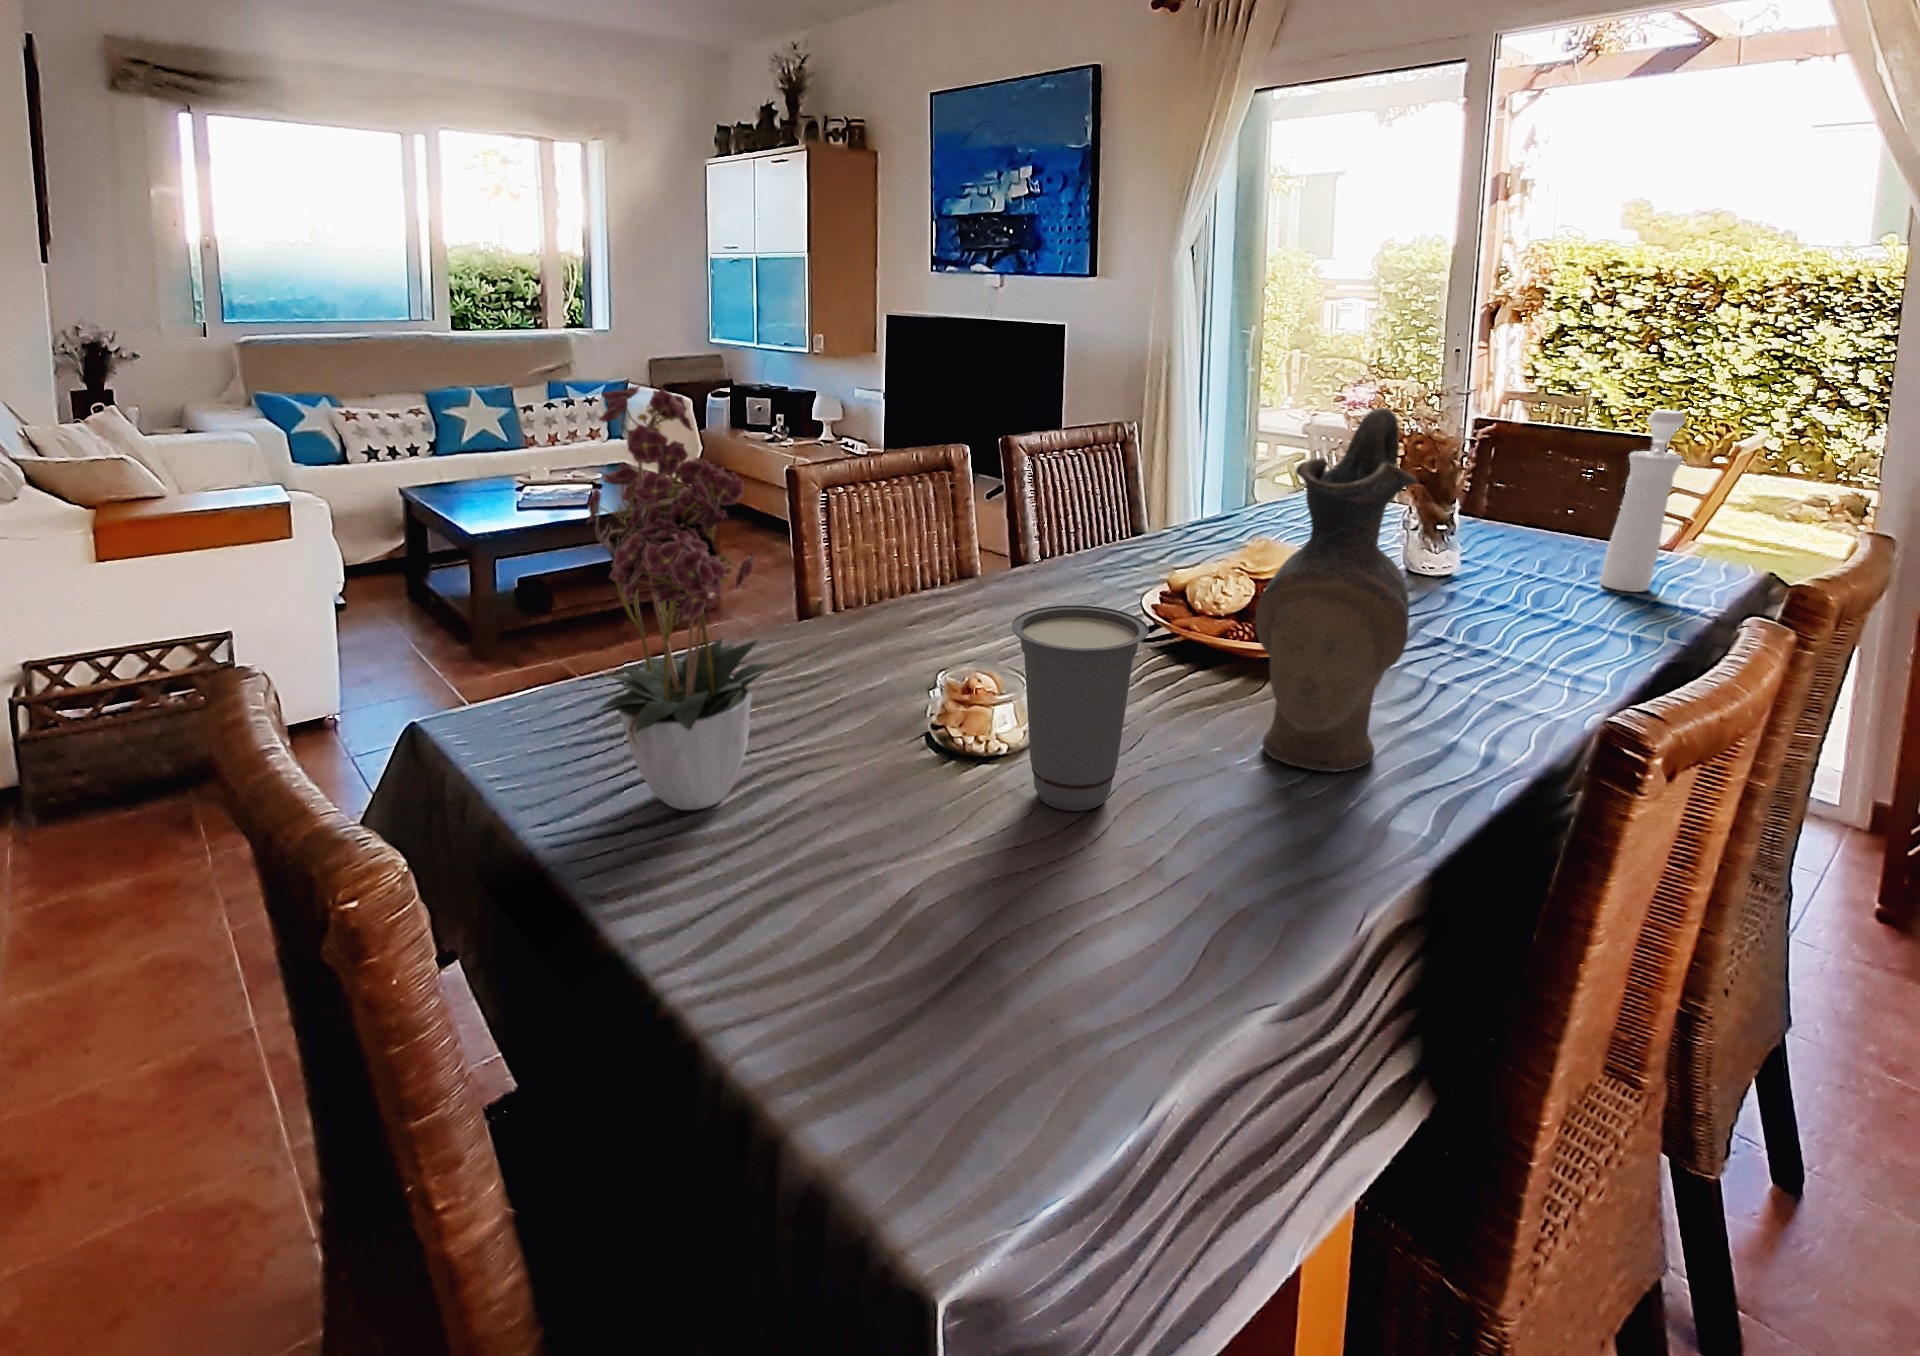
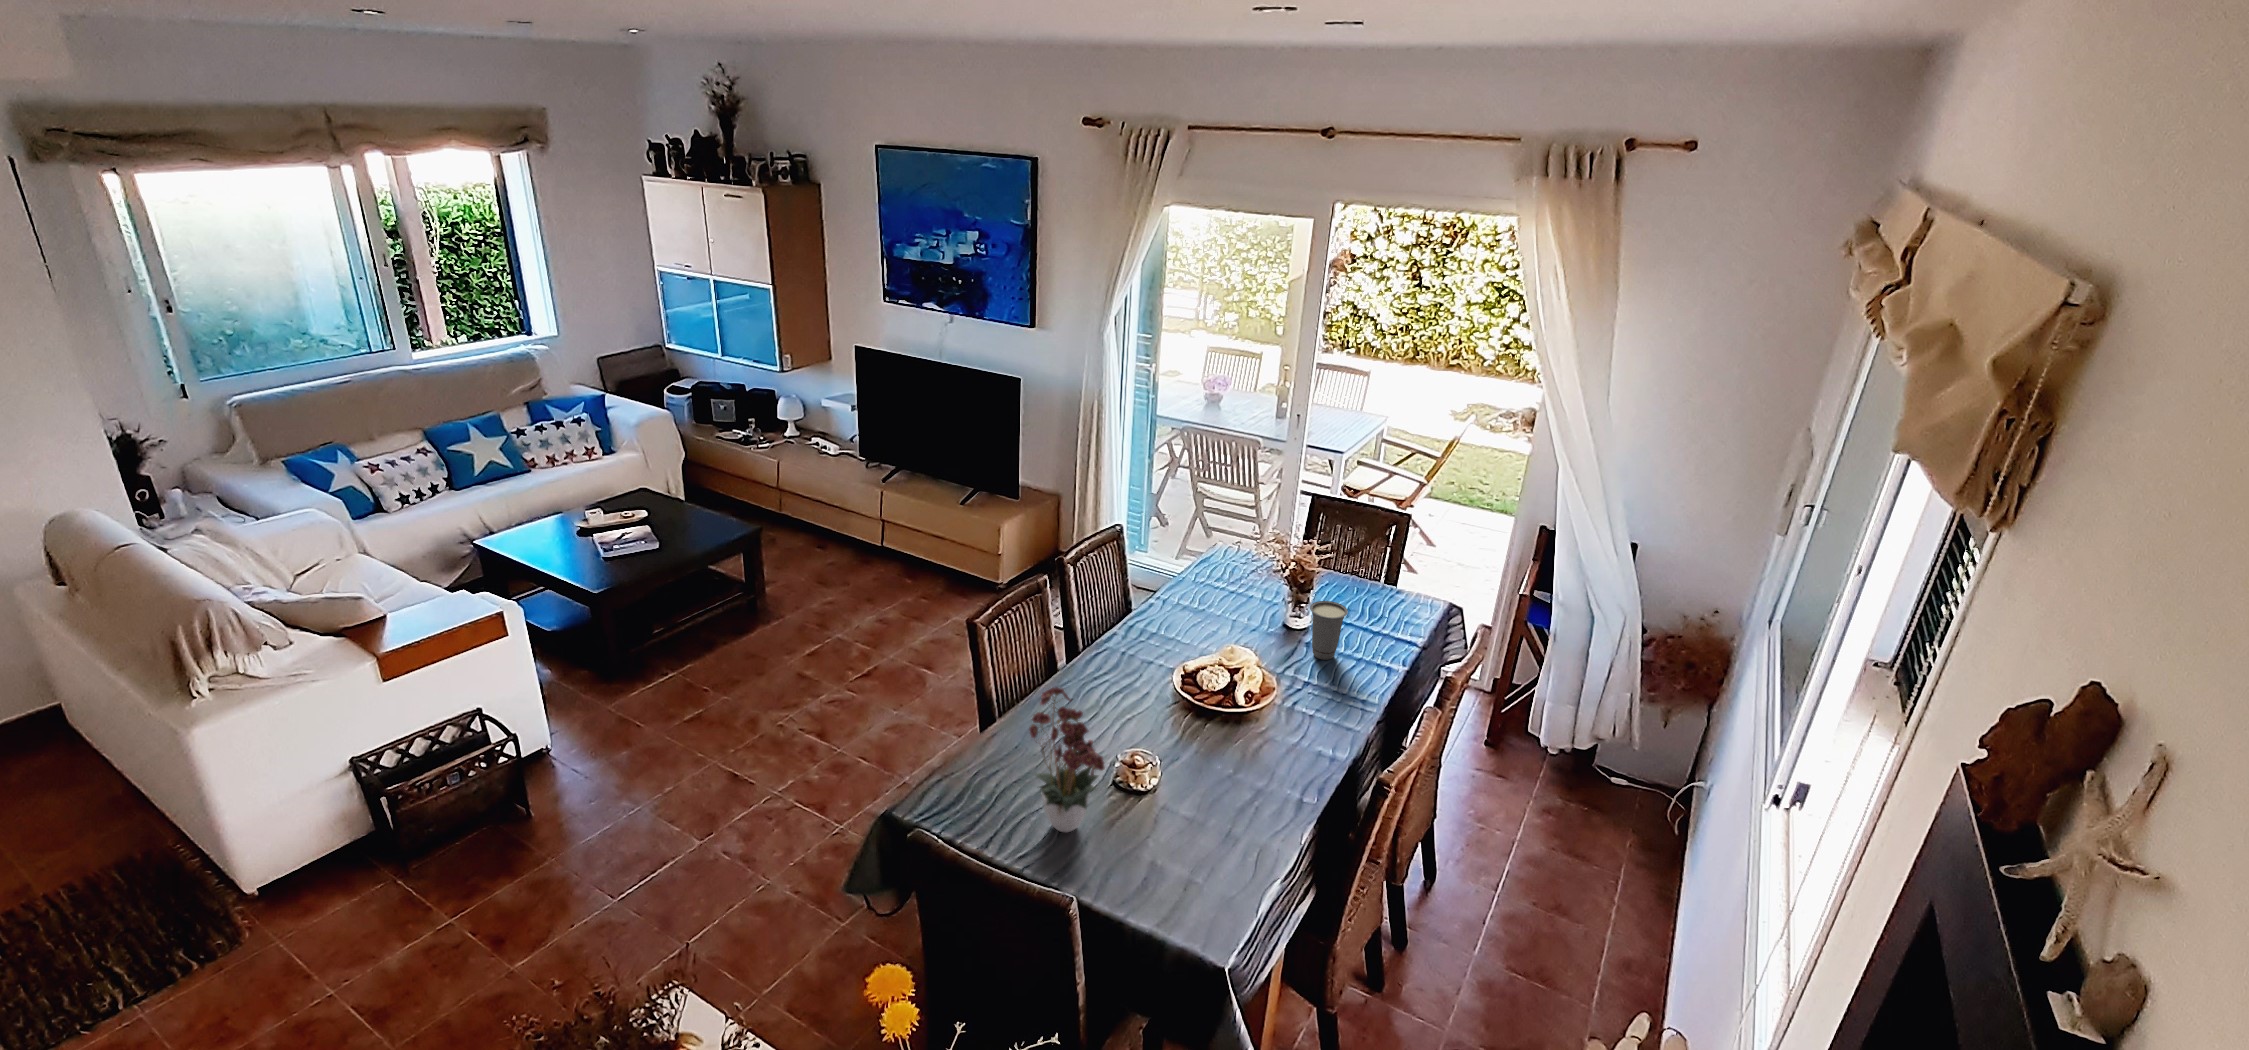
ceramic pitcher: present [1255,408,1417,771] -> none [1251,643,1303,772]
pepper mill: present [1600,410,1686,592] -> none [1357,550,1385,637]
cup: present [1012,605,1149,811] -> present [1310,601,1348,660]

